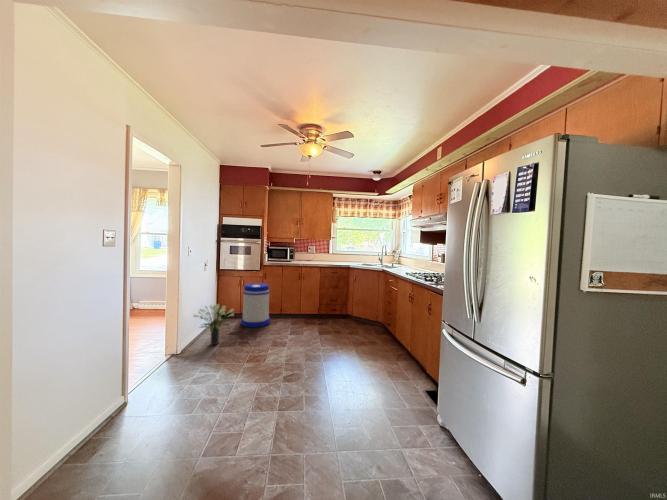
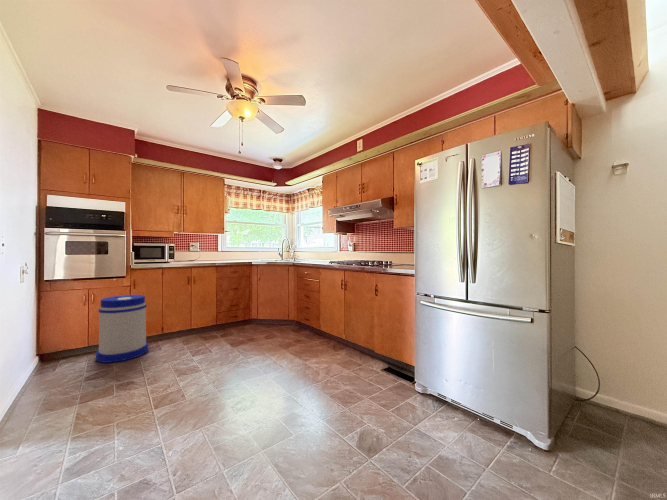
potted plant: present [194,304,234,345] -> none [15,331,108,403]

